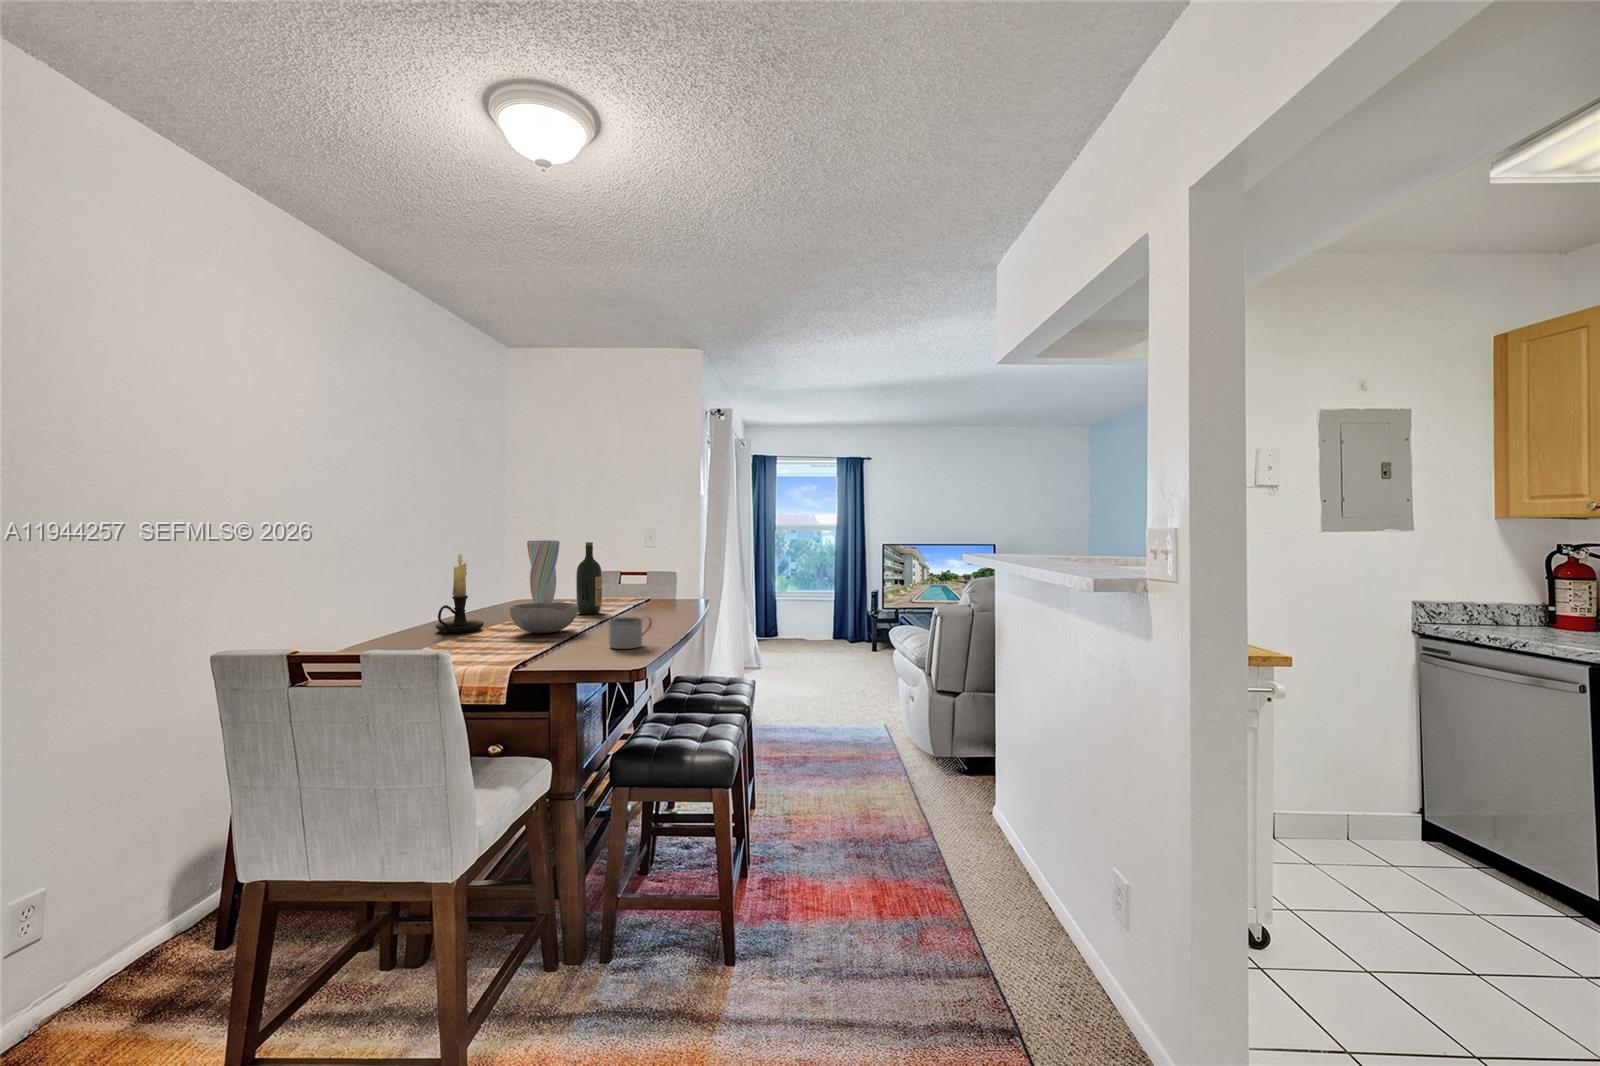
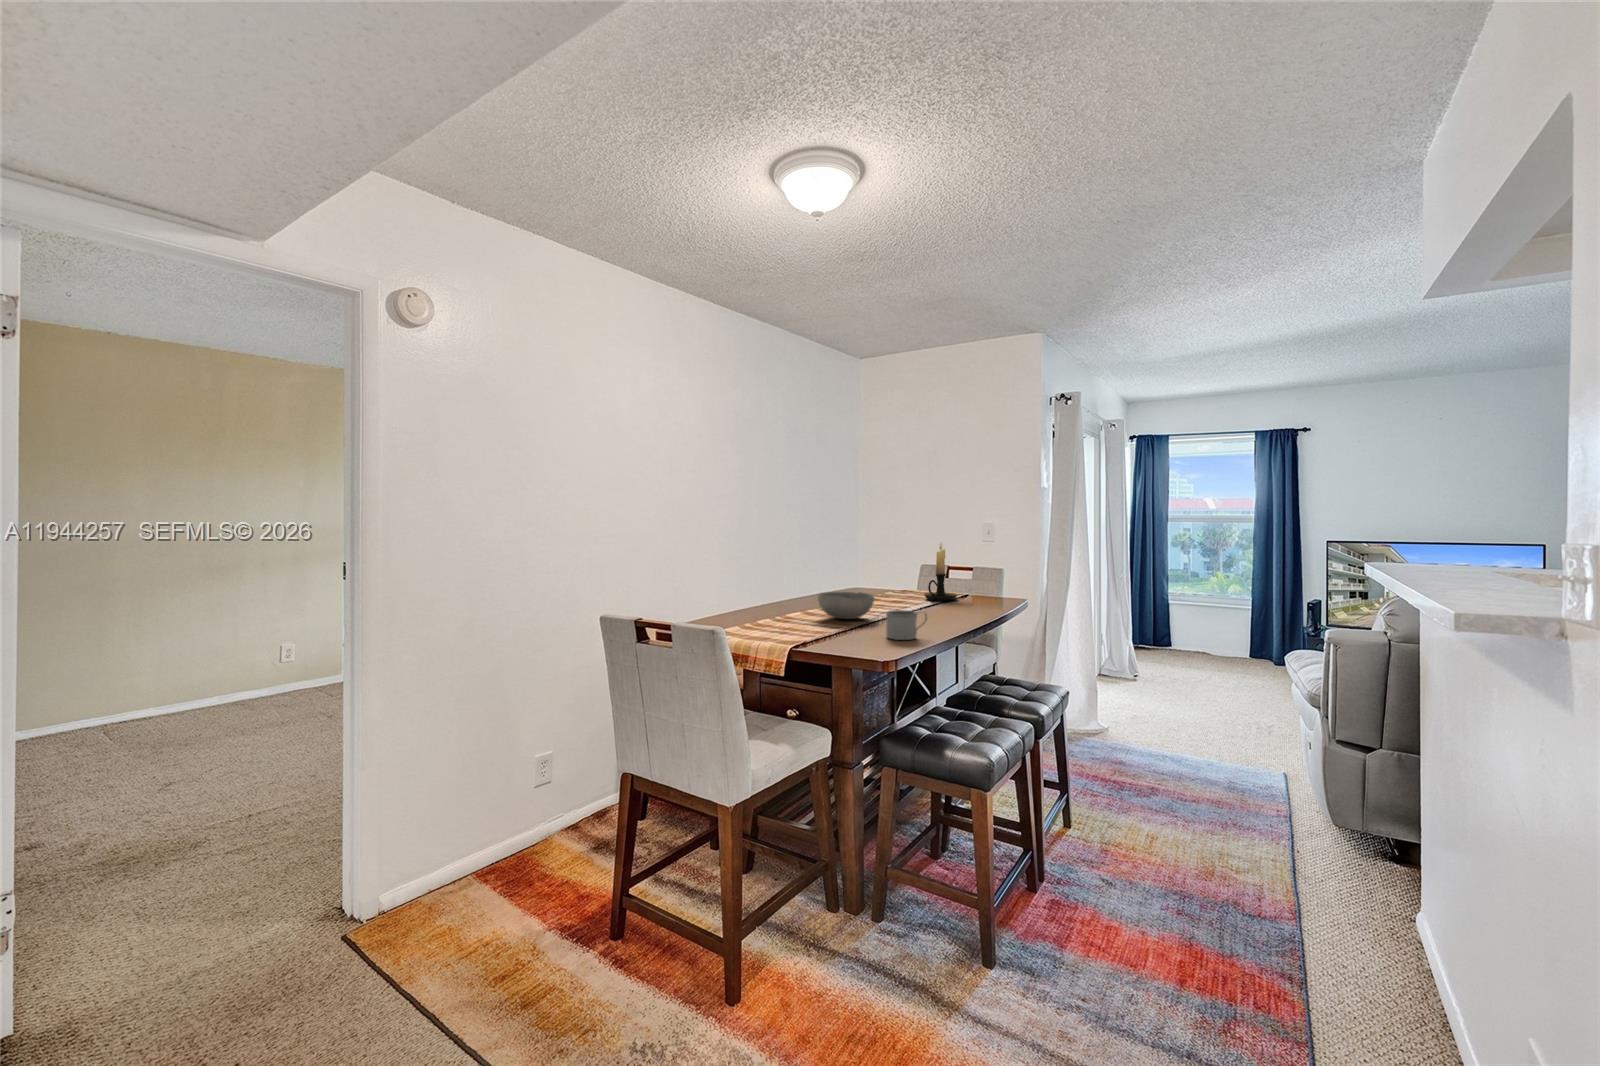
vase: present [527,540,560,603] -> none [851,535,879,598]
wine bottle: present [576,542,602,614] -> none [888,537,911,605]
candle holder: present [436,552,484,634] -> present [924,541,957,601]

